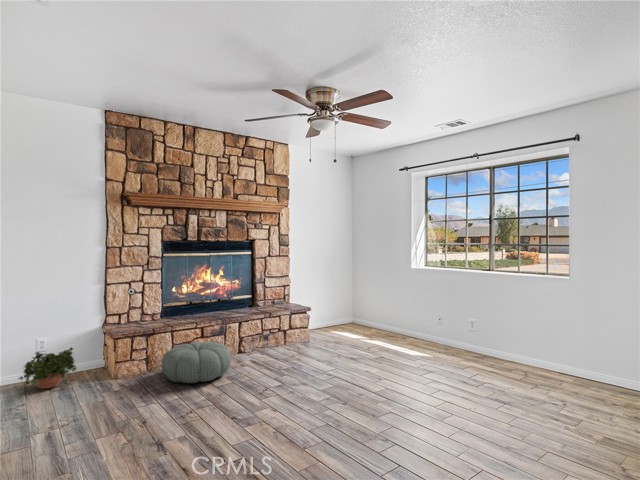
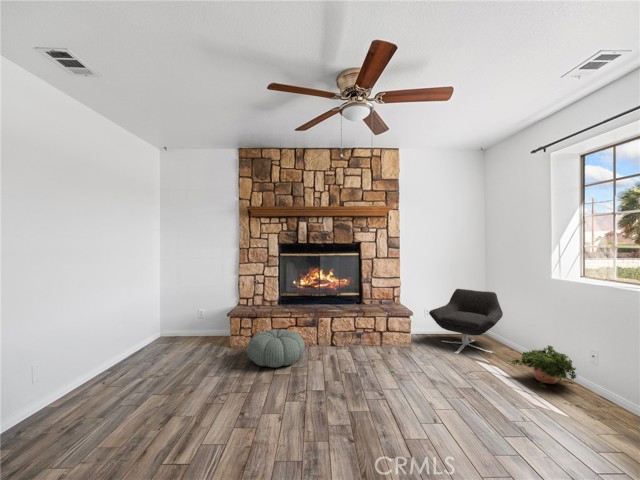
lounge chair: none [321,283,377,339] -> present [429,289,503,354]
potted plant: present [19,347,77,389] -> present [512,345,576,387]

